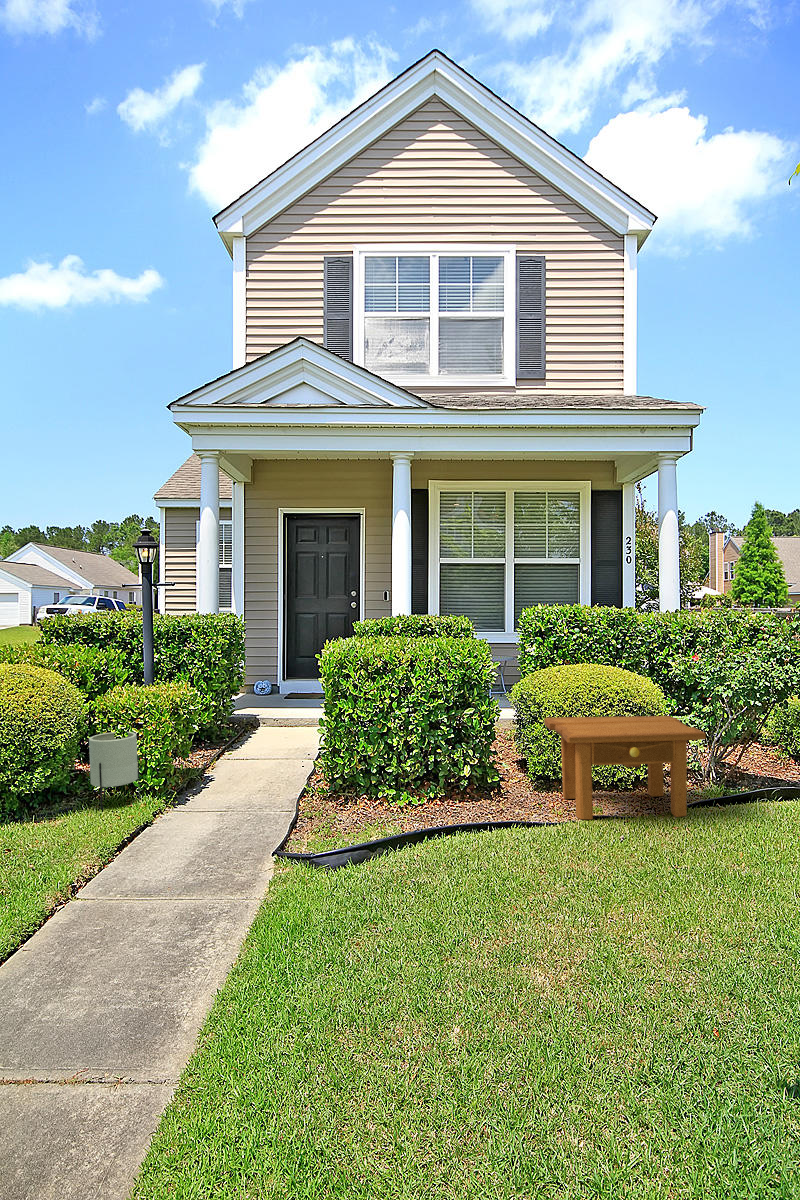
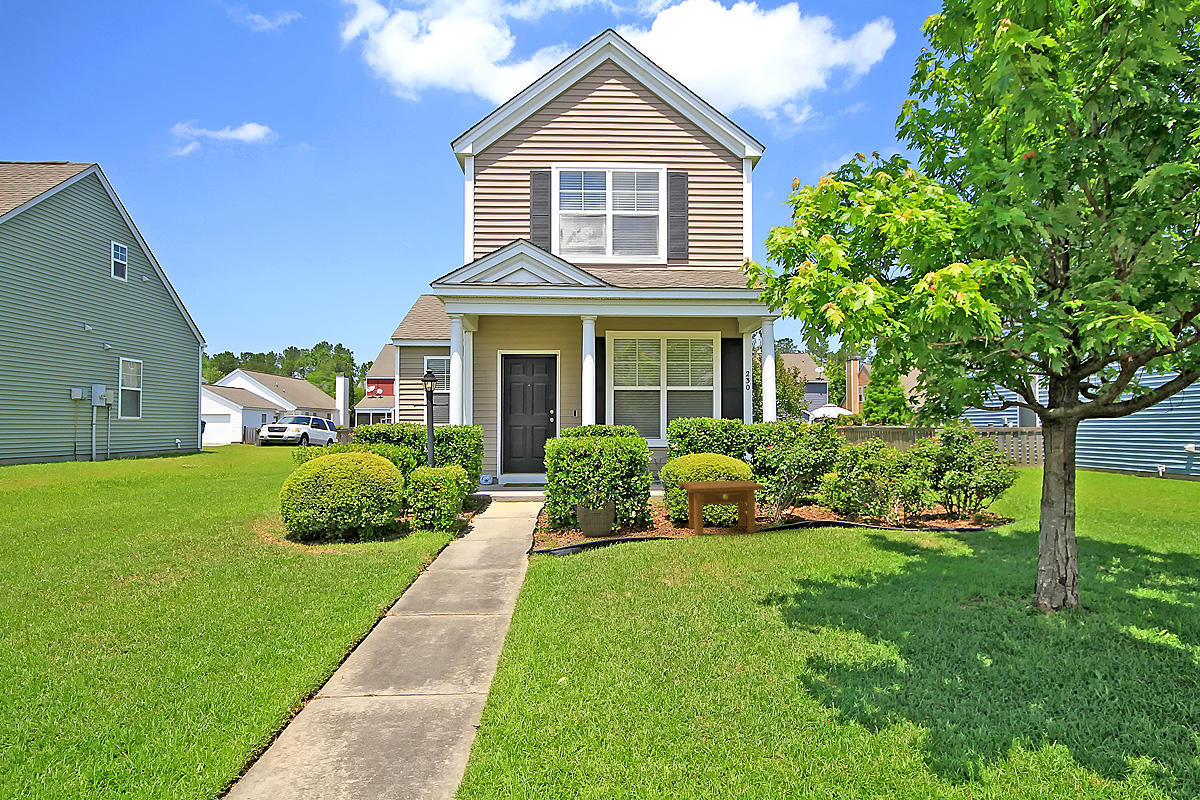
planter: present [89,732,140,809] -> none [412,493,440,537]
woven basket: none [368,733,433,816] -> present [577,491,615,537]

